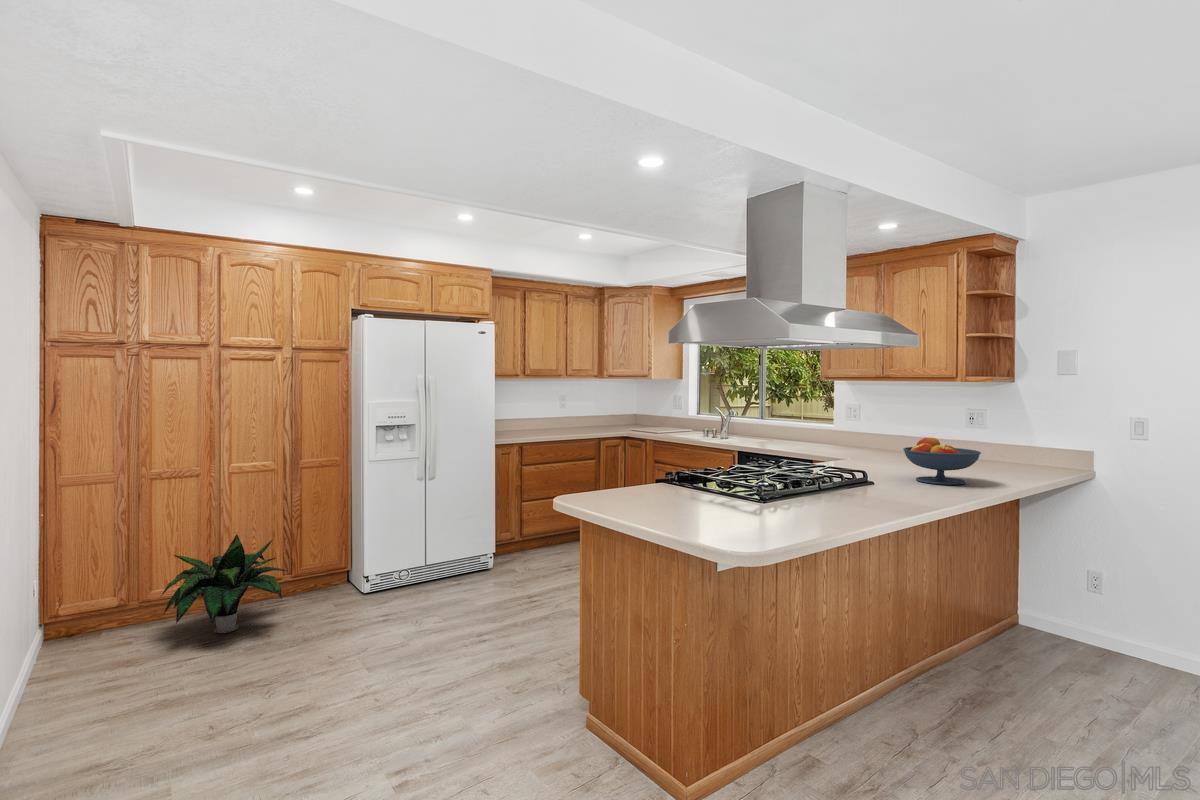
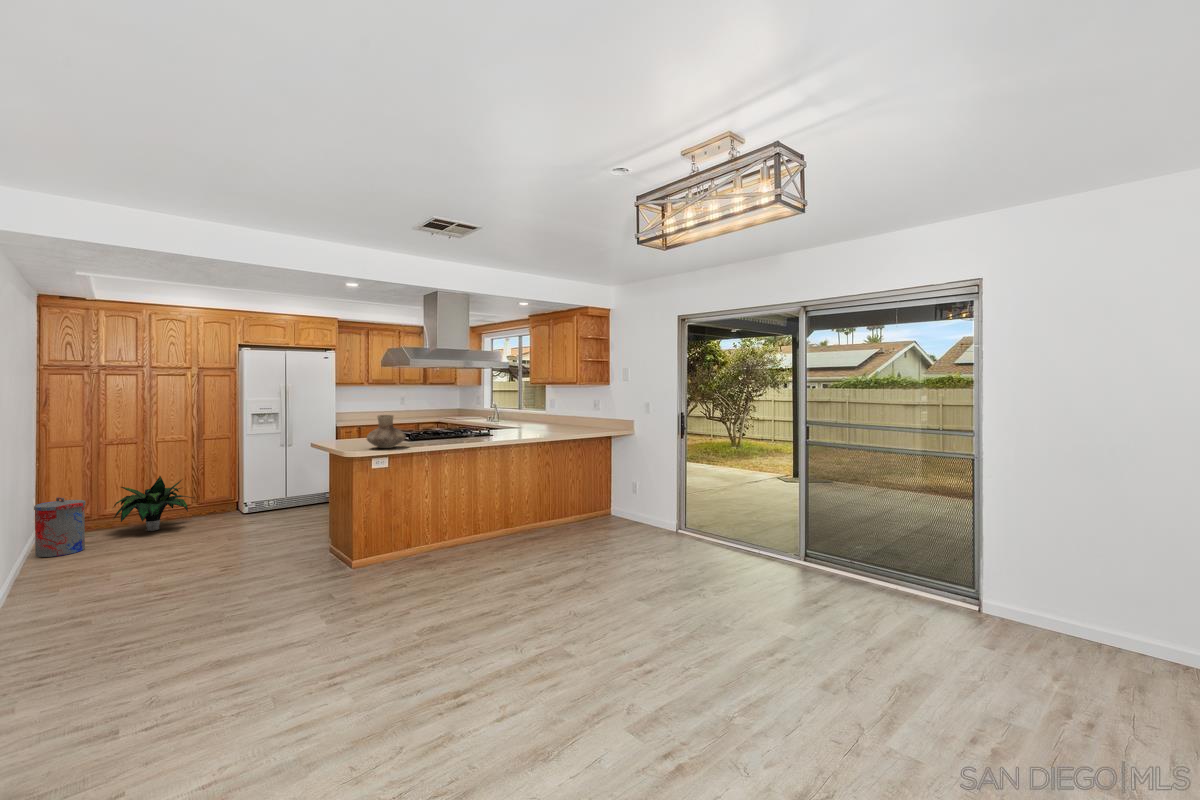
fruit bowl: present [903,437,981,485] -> none [519,414,553,437]
vase: none [693,444,777,522] -> present [367,415,406,448]
trash can: none [30,585,119,703] -> present [34,497,85,557]

